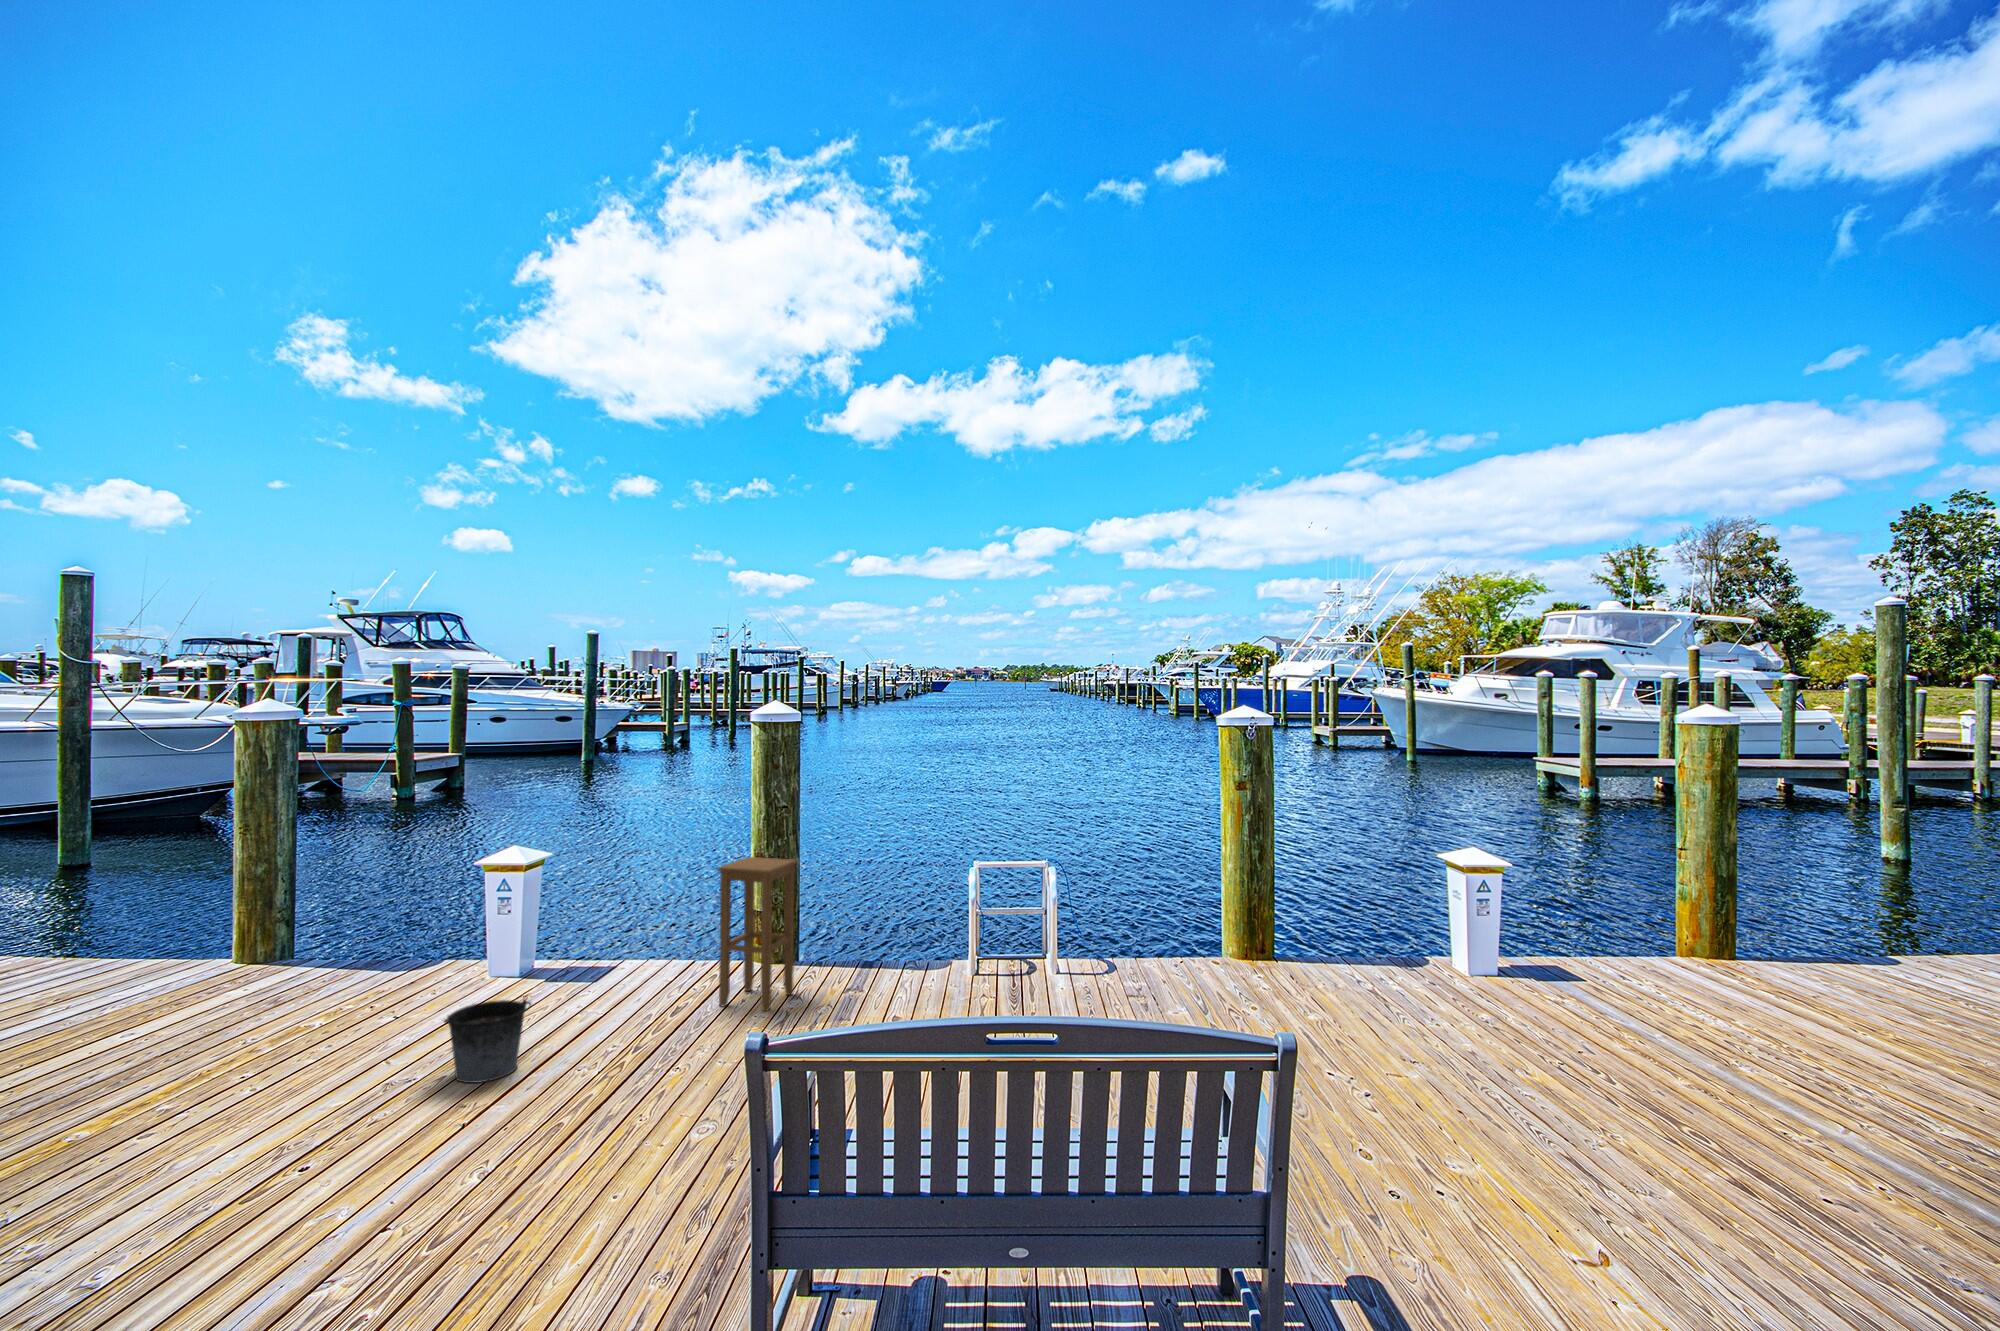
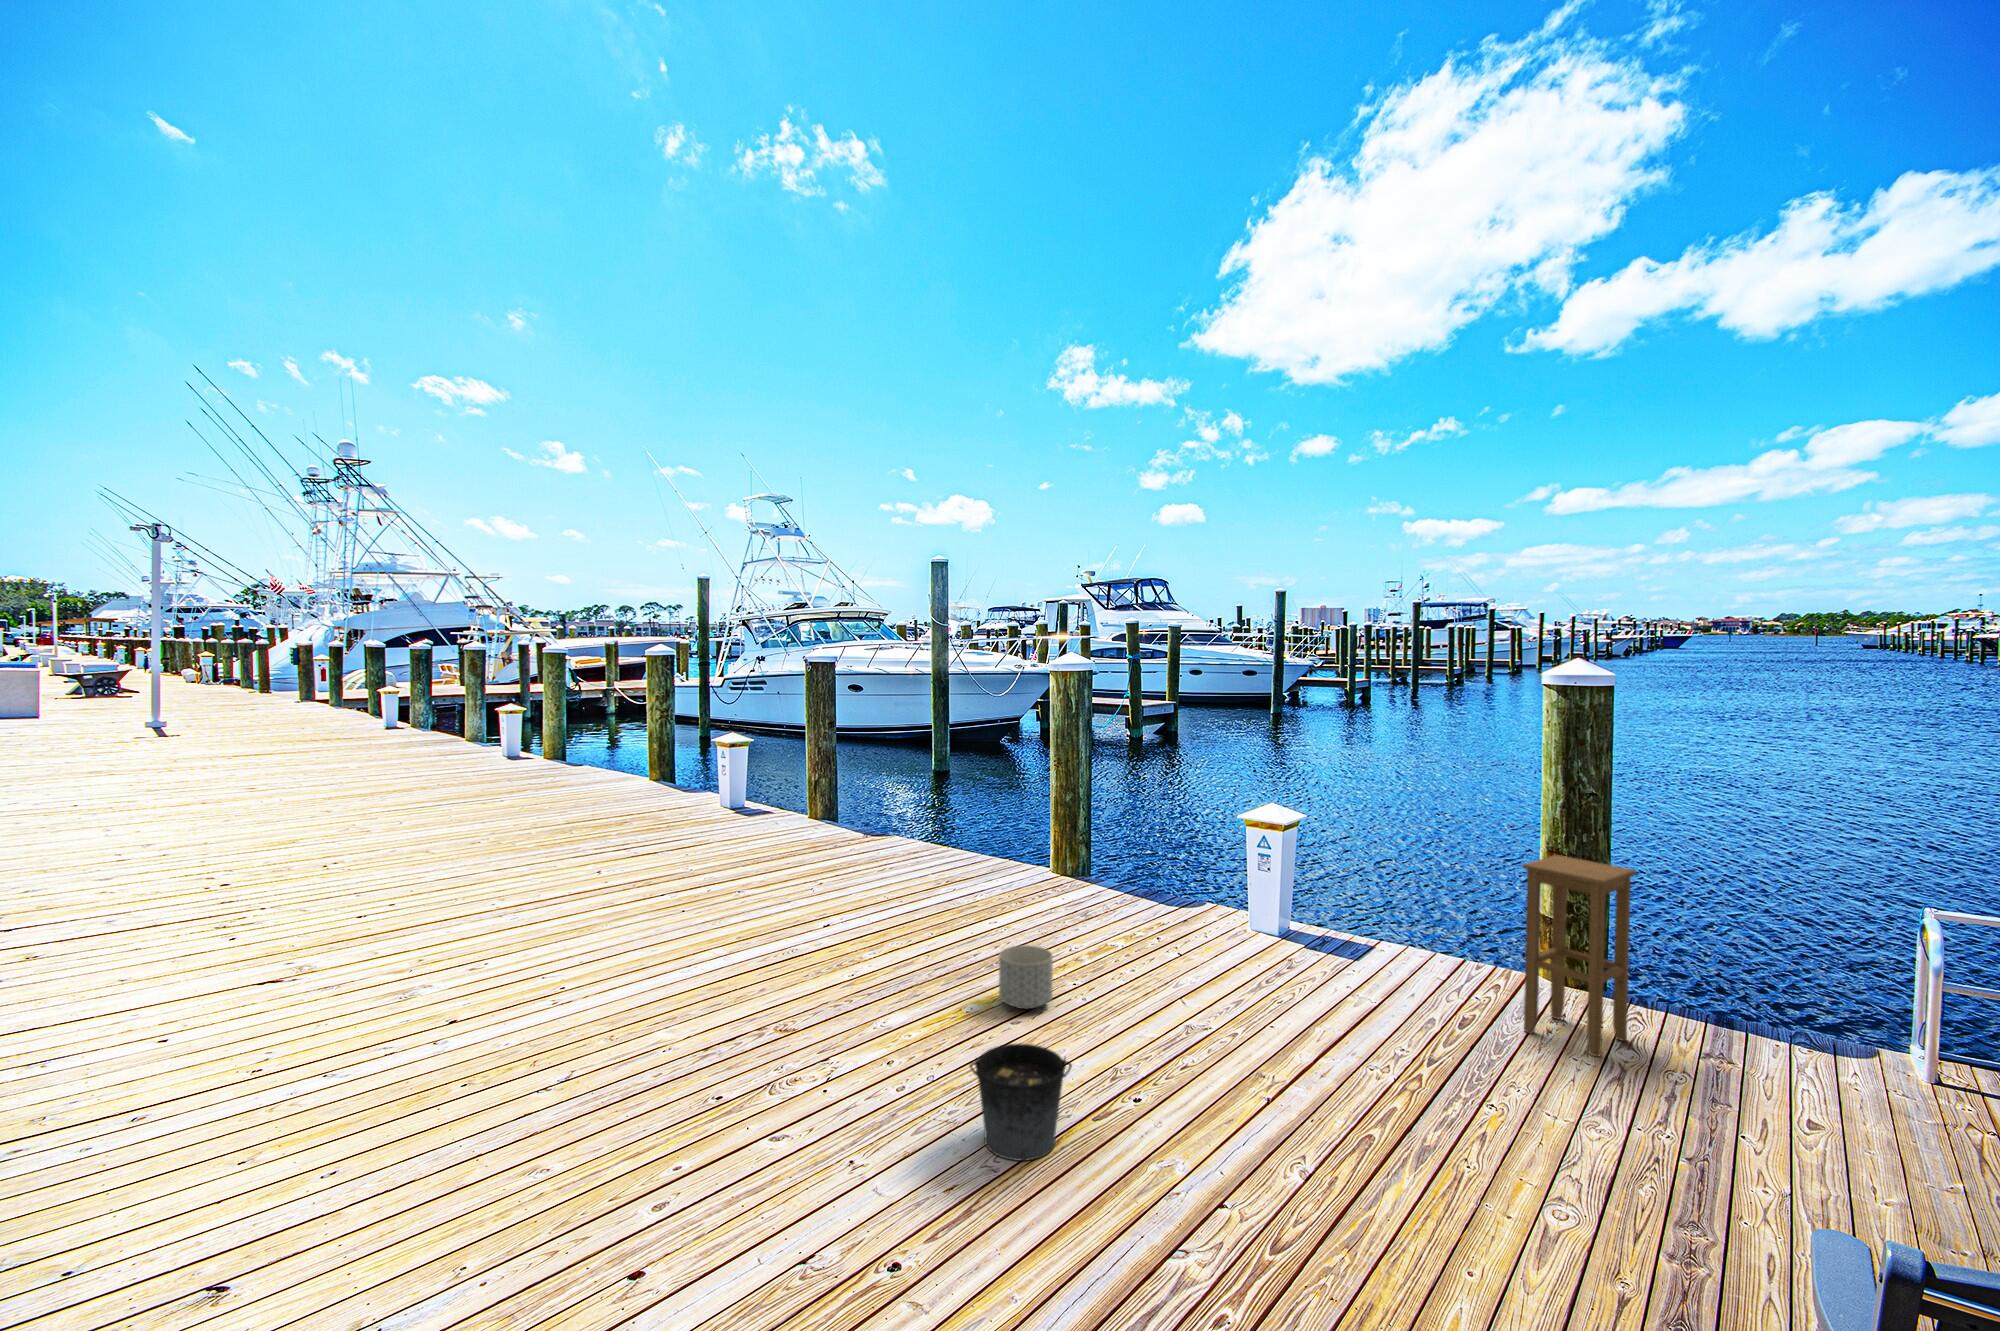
bucket: present [444,999,531,1083] -> present [970,1044,1072,1161]
planter: none [122,1040,208,1119] -> present [999,945,1053,1009]

